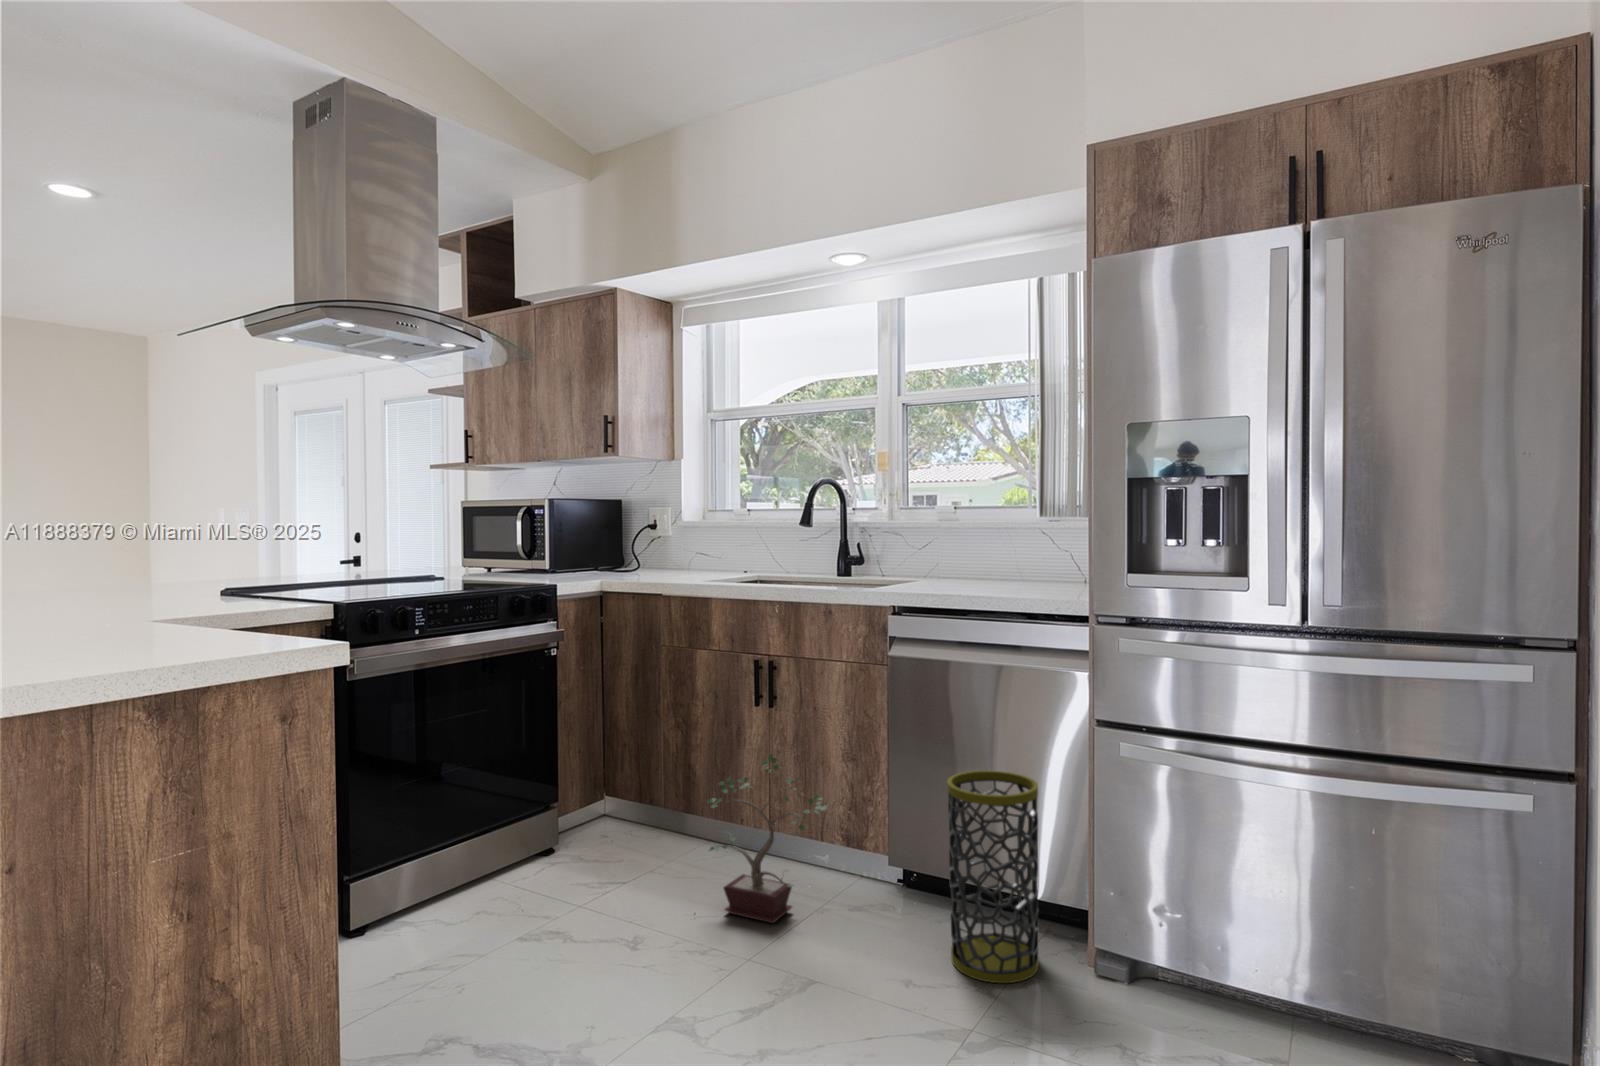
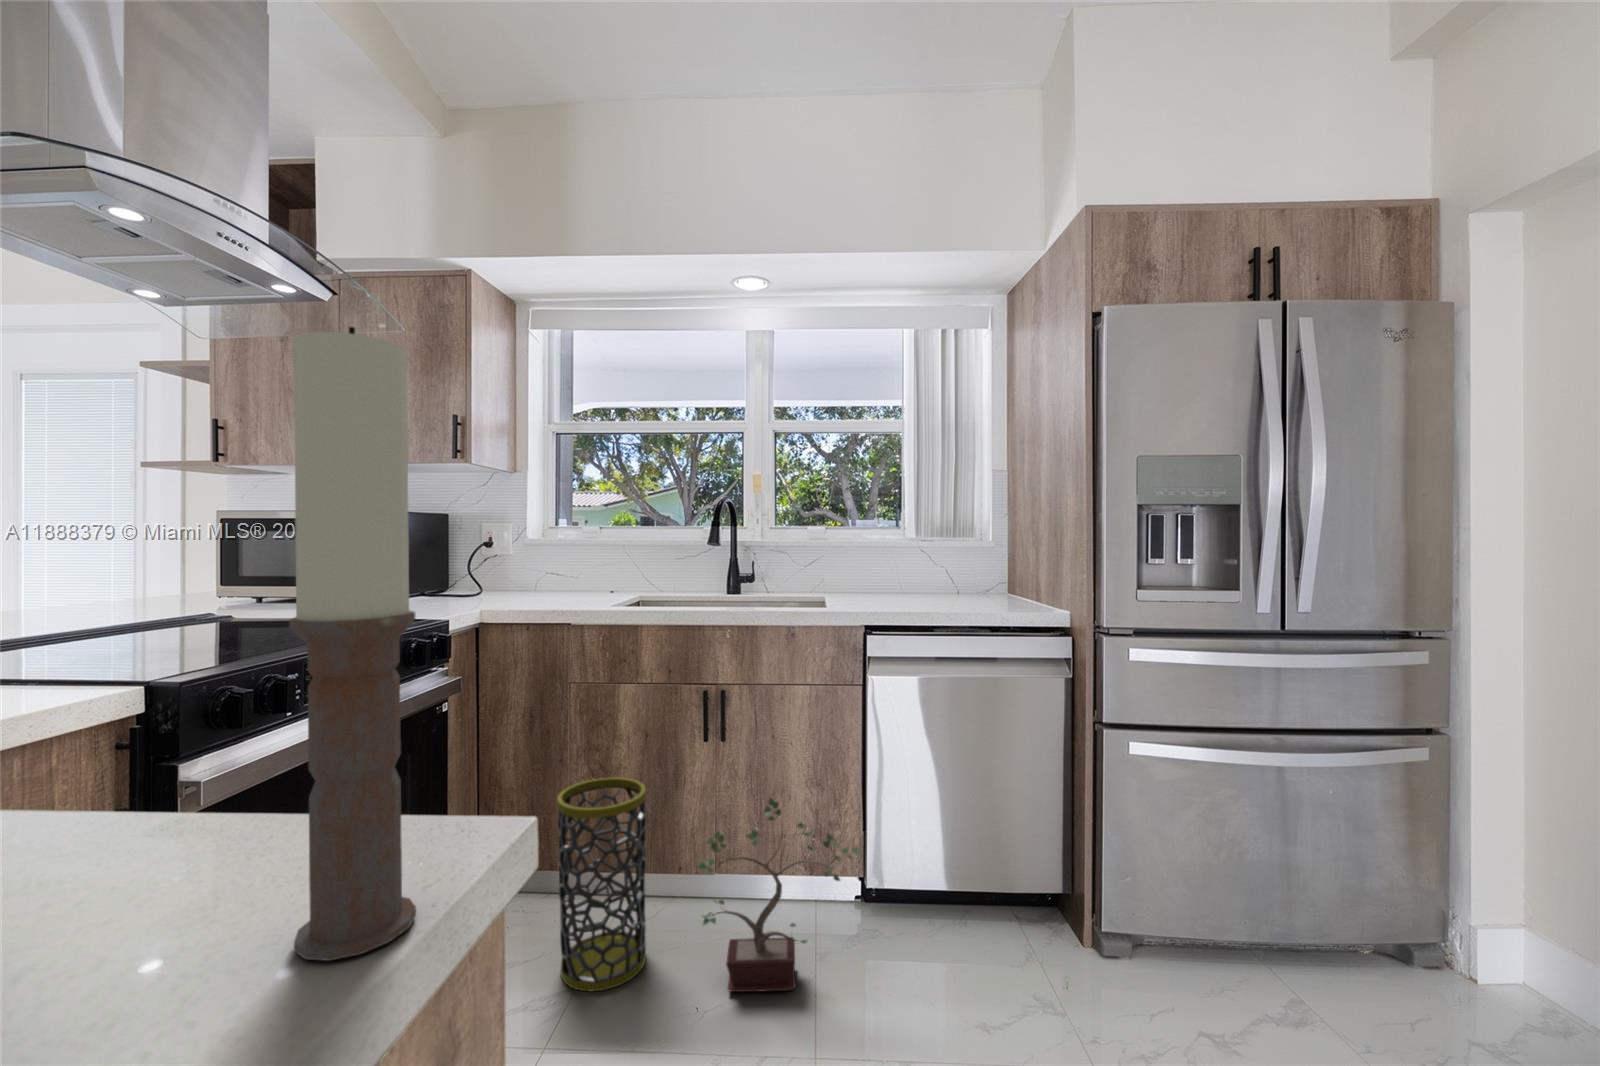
candle: none [183,446,225,645] -> present [289,327,416,961]
trash can: present [947,770,1039,983] -> present [557,778,646,991]

